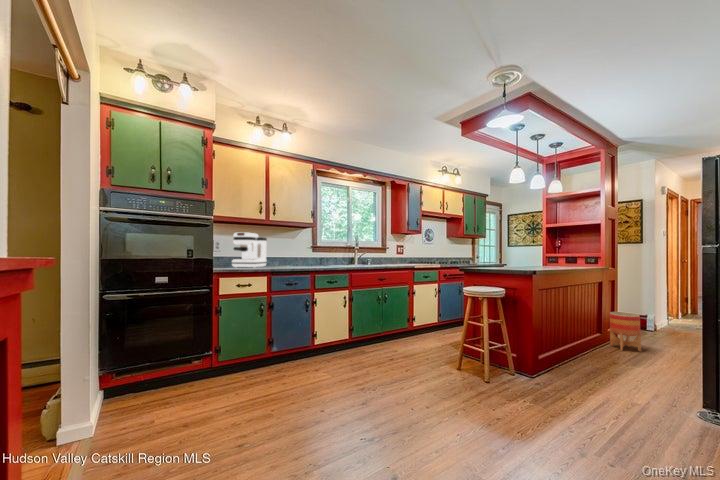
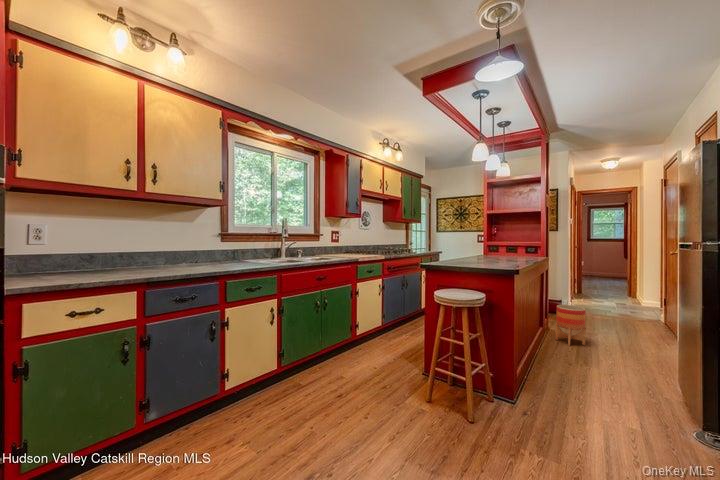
coffee maker: present [232,233,267,268] -> none [64,213,139,276]

